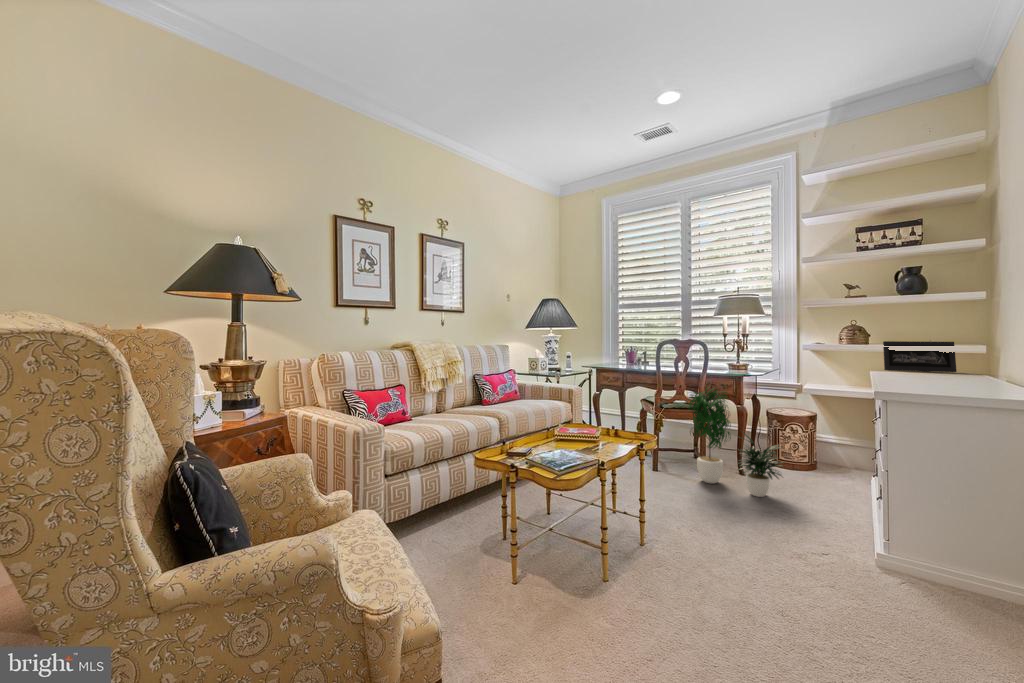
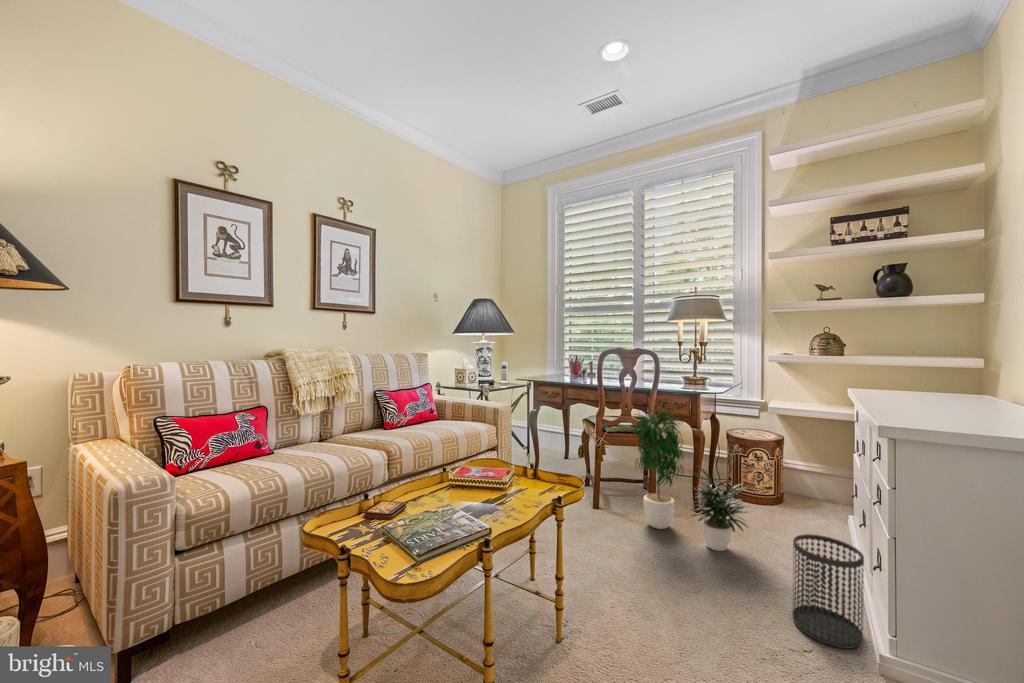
picture frame: present [883,341,957,372] -> none [863,353,951,391]
wastebasket: none [815,474,866,548] -> present [793,534,864,649]

